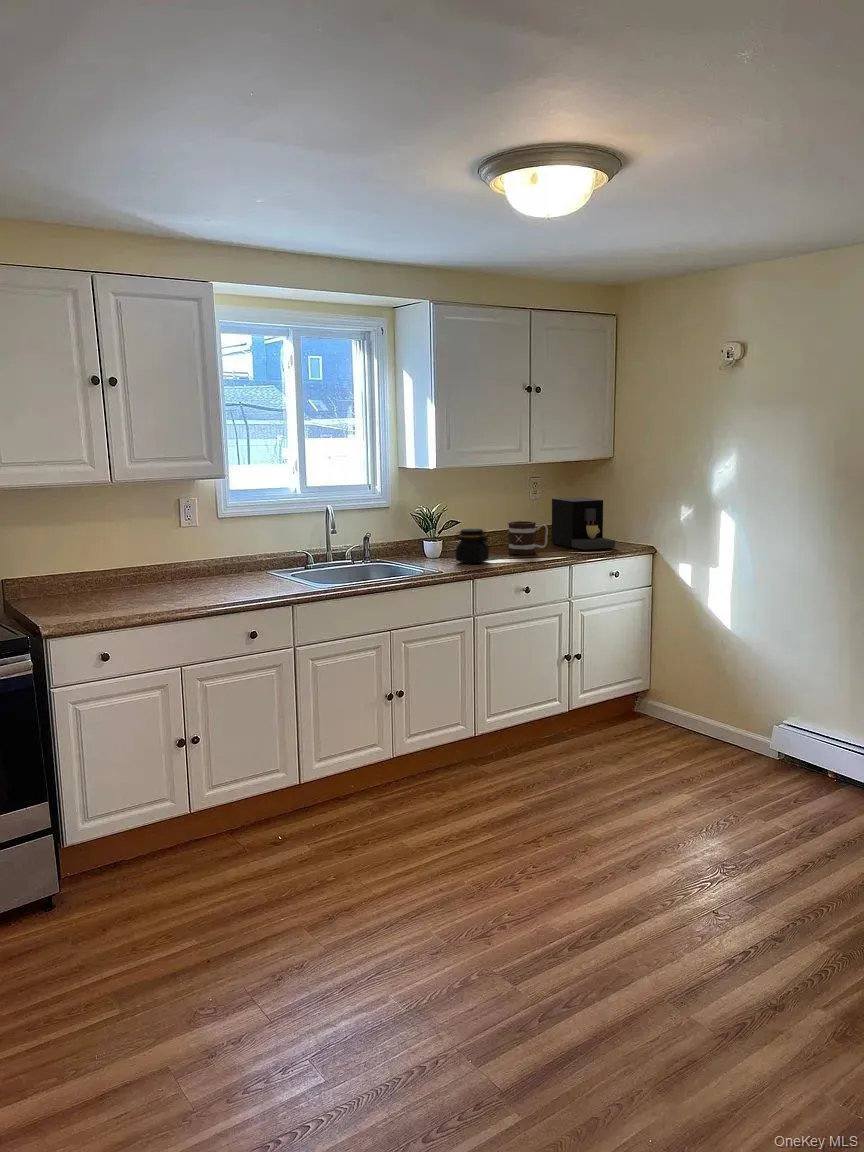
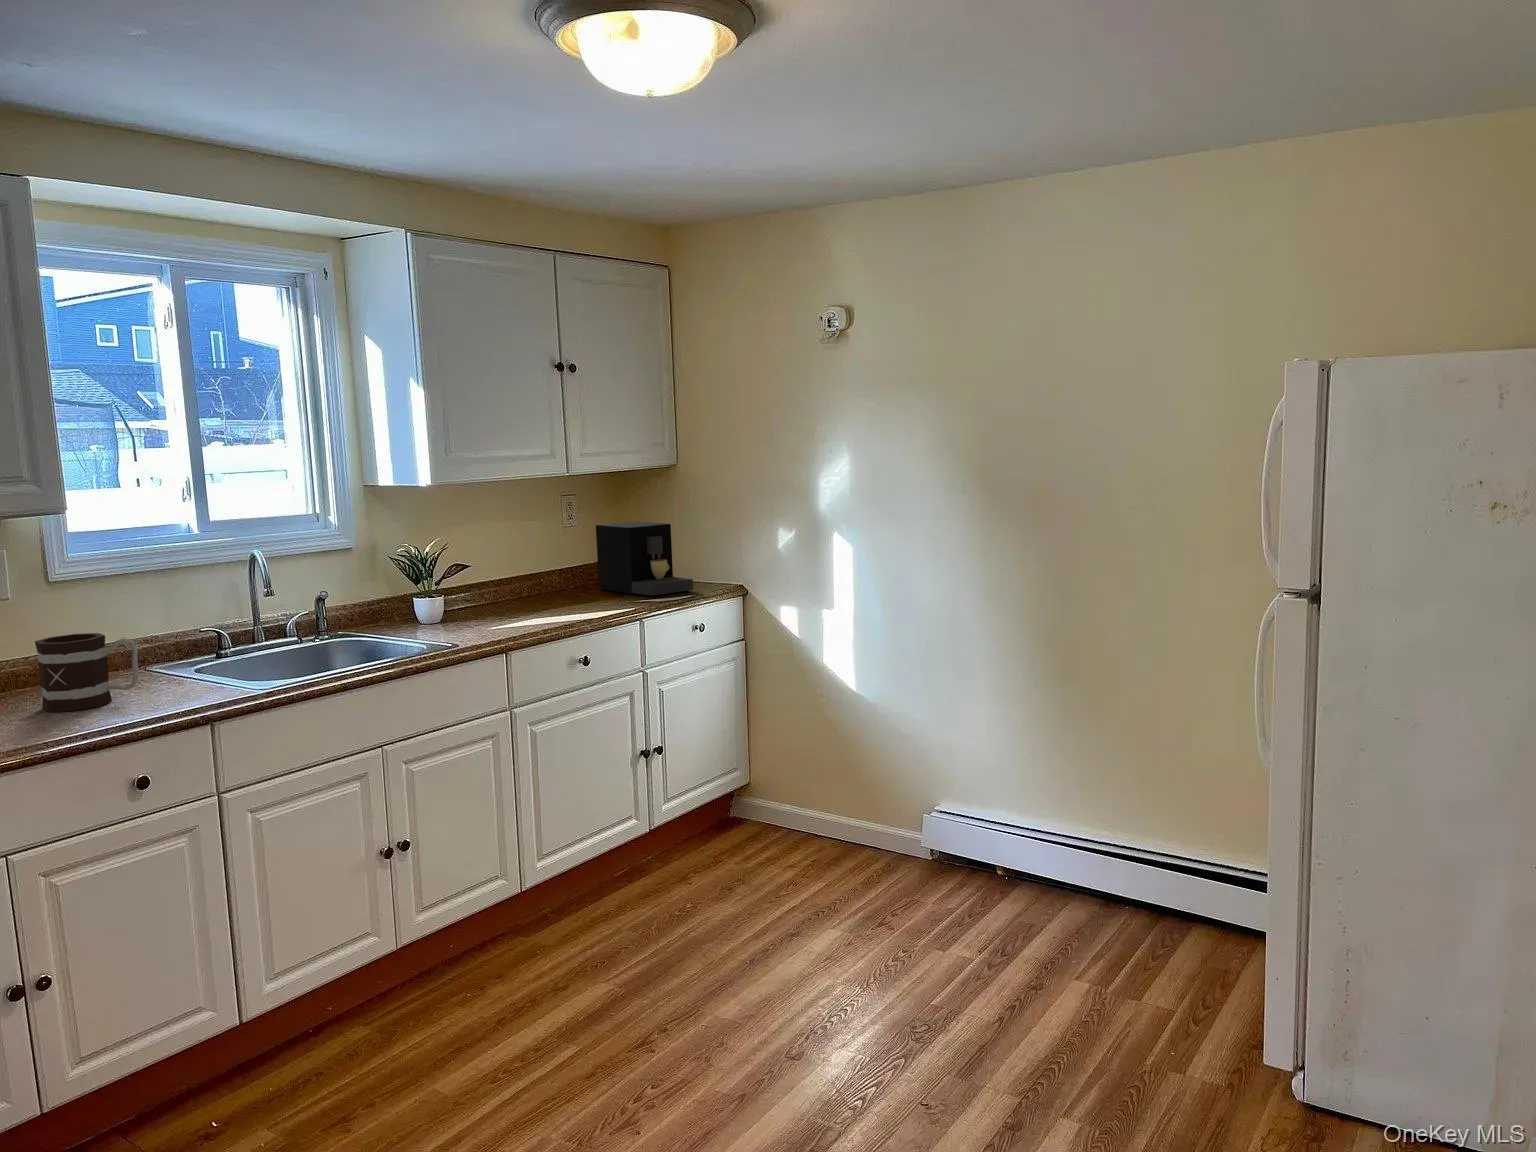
mug: present [508,521,548,555] -> present [35,633,138,712]
jar: present [455,529,489,563] -> none [465,575,522,628]

